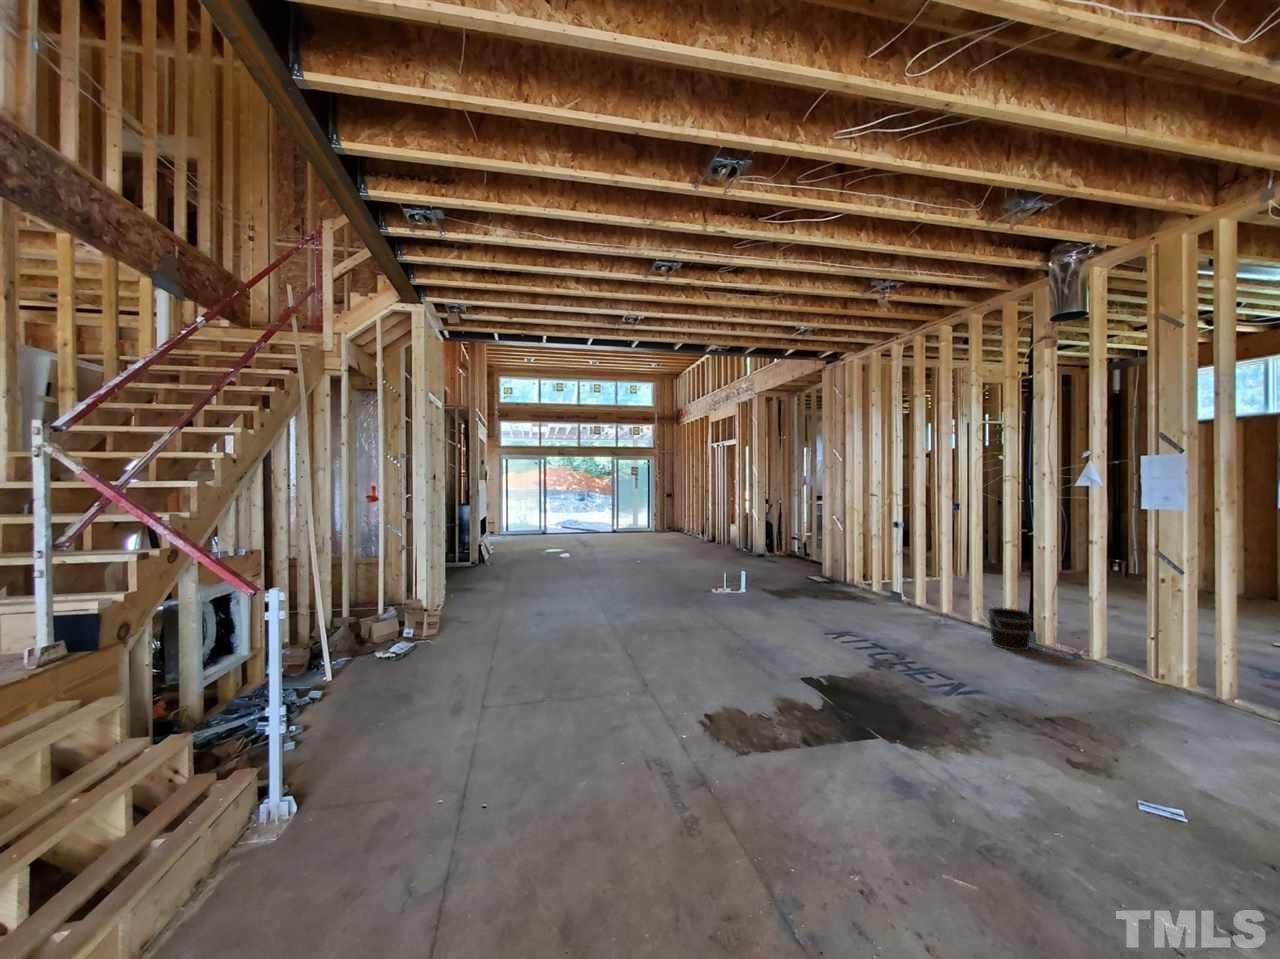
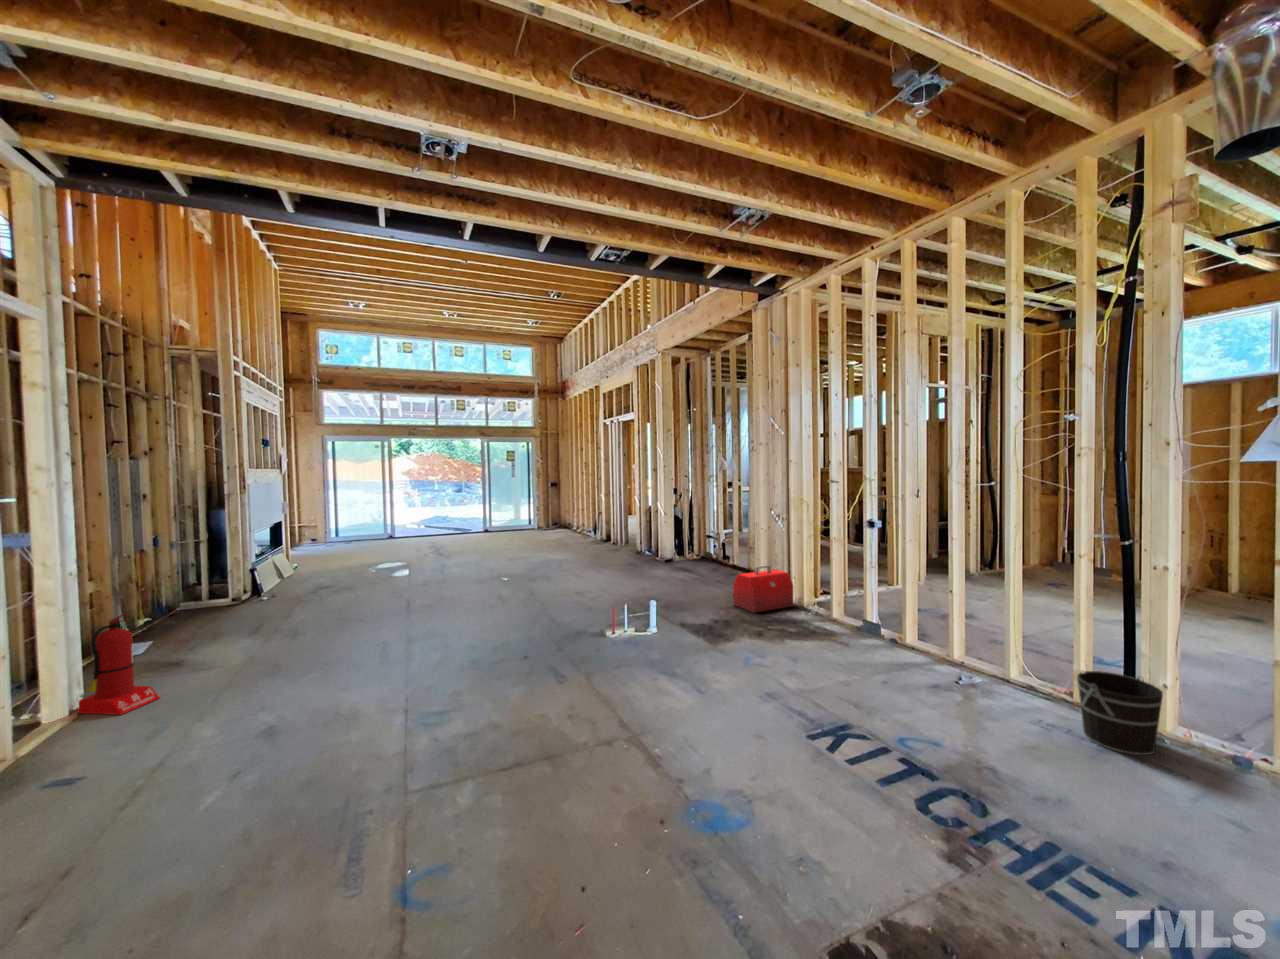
fire extinguisher: none [445,555,478,605] -> present [78,613,160,715]
toolbox: none [804,555,849,587] -> present [733,565,793,613]

